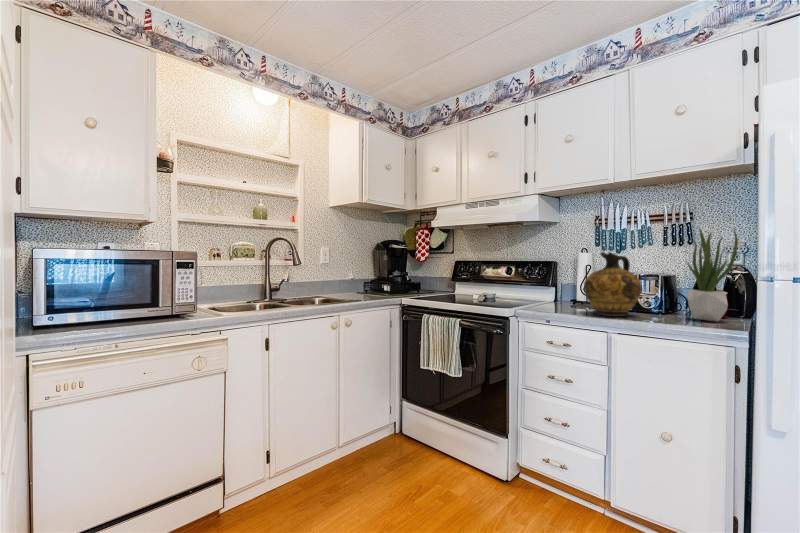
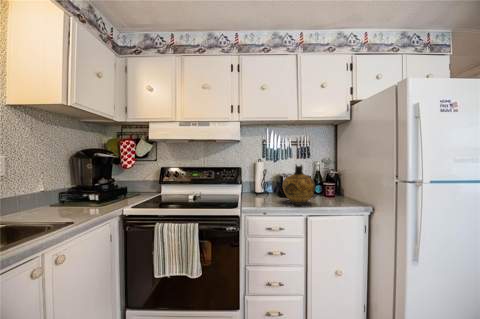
potted plant: present [686,228,738,322] -> none [326,151,349,200]

